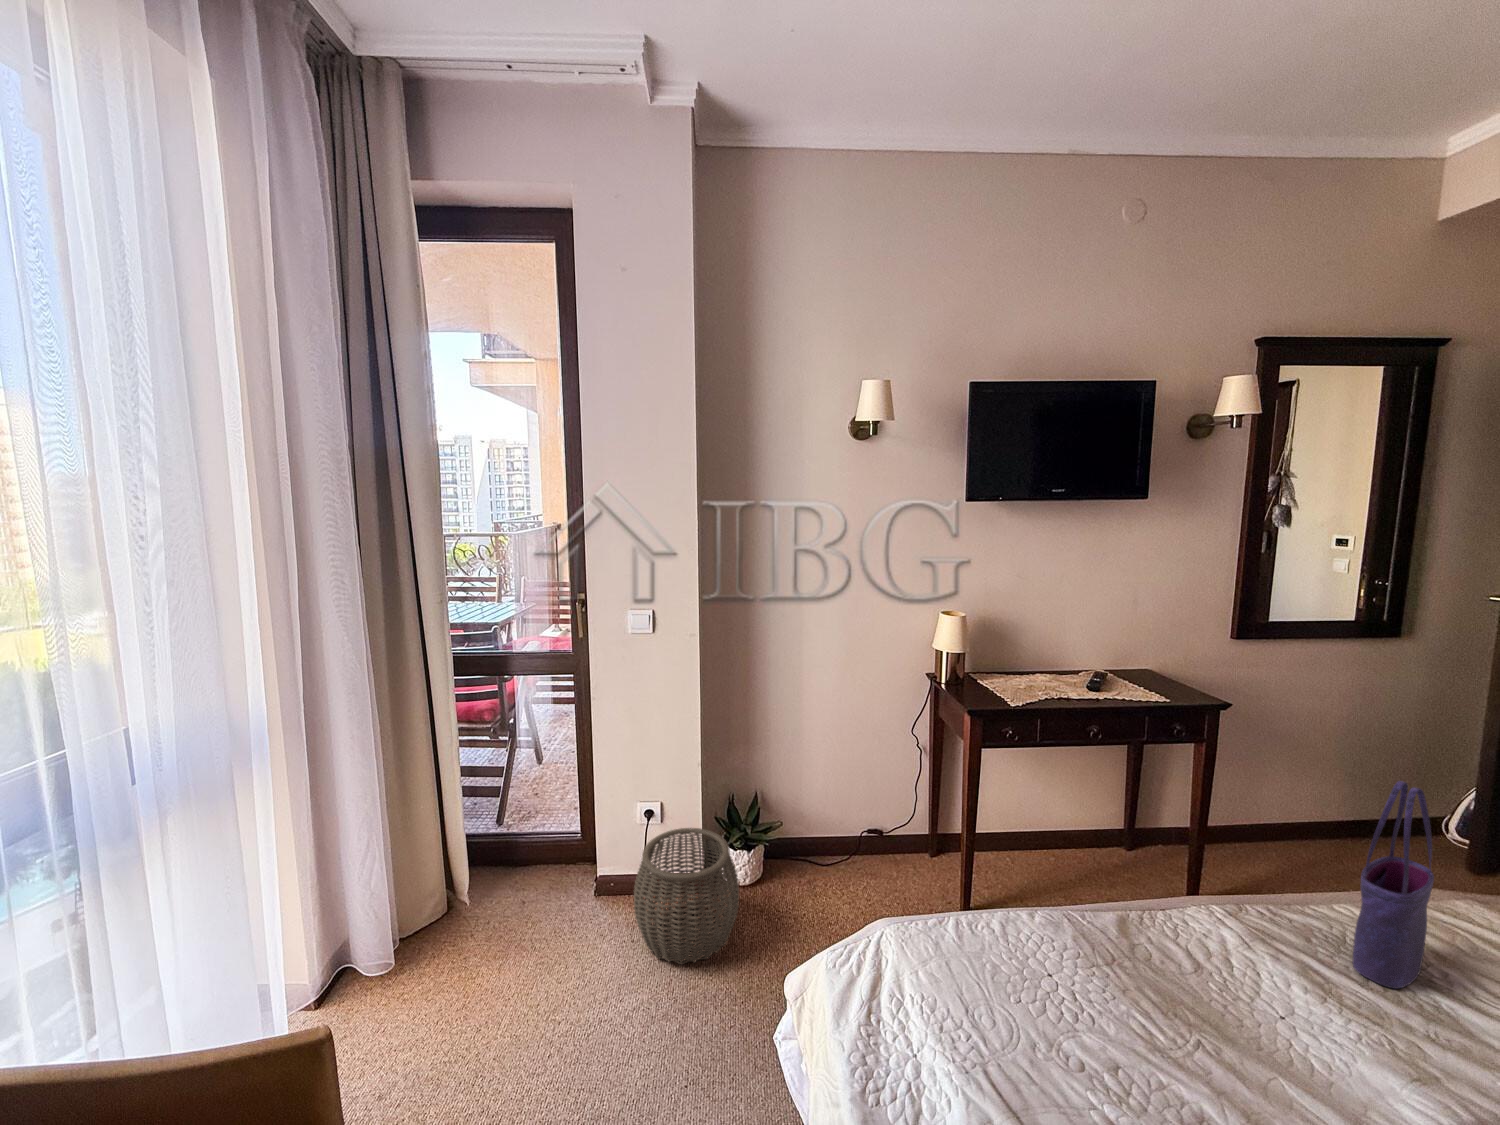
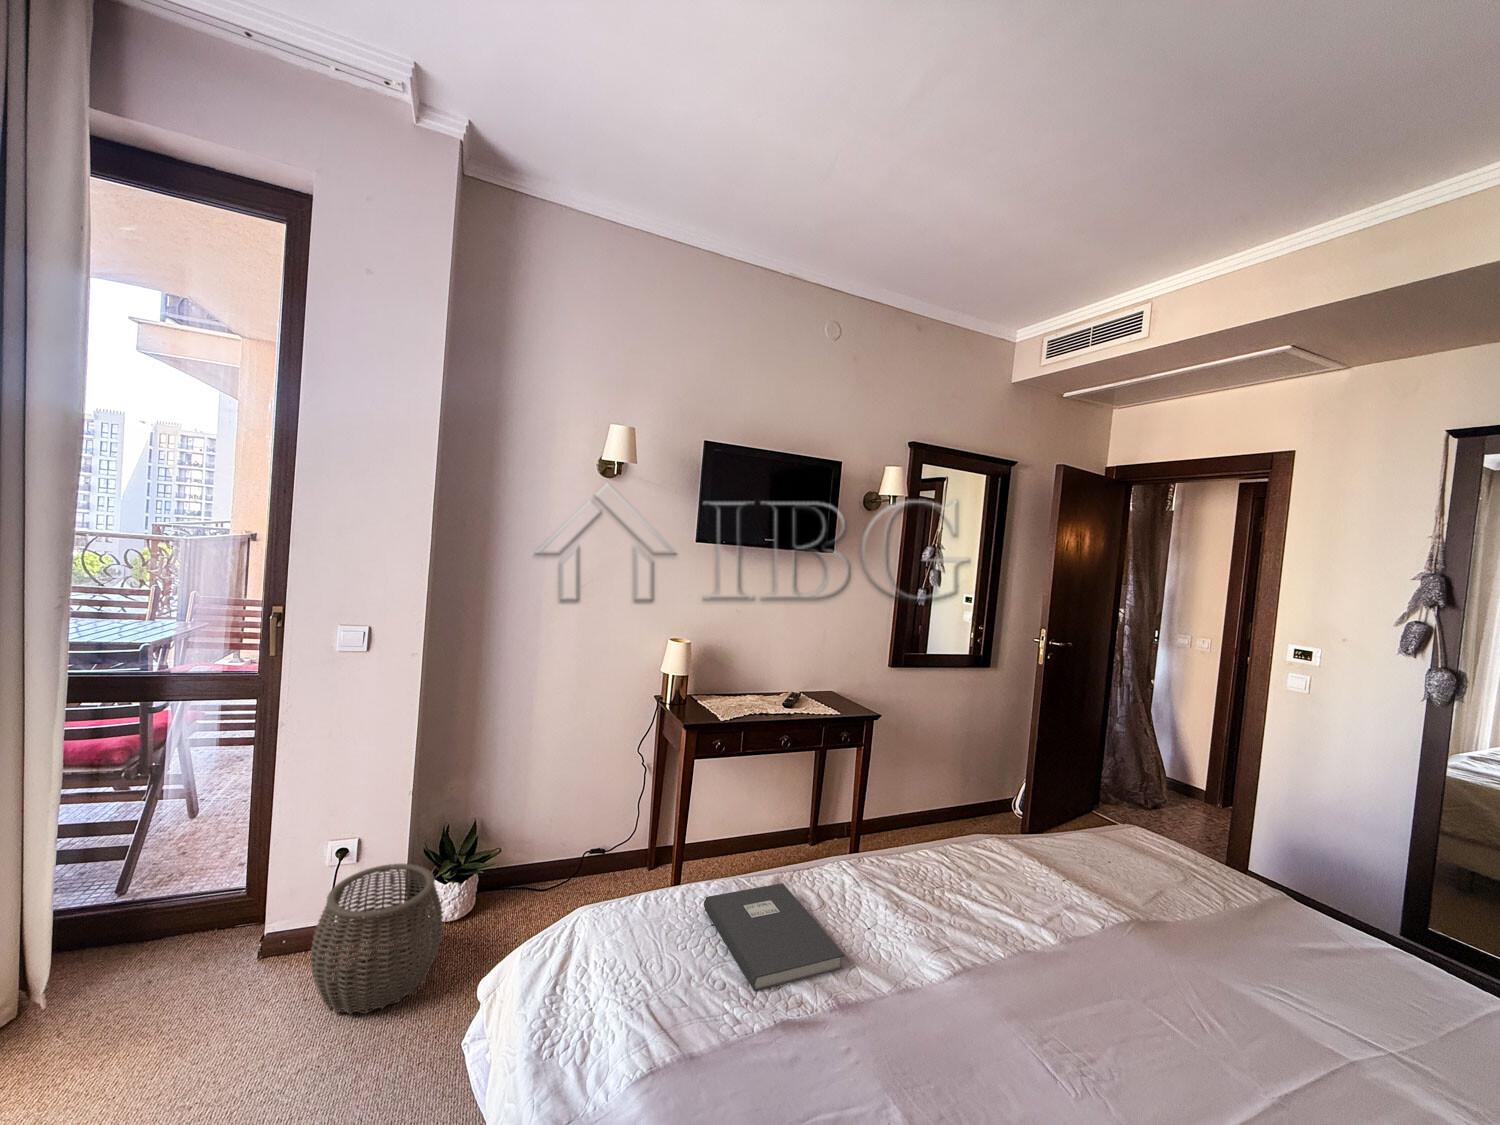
tote bag: present [1353,781,1434,989] -> none [920,748,965,895]
book: none [1033,932,1257,1085] -> present [704,883,845,991]

